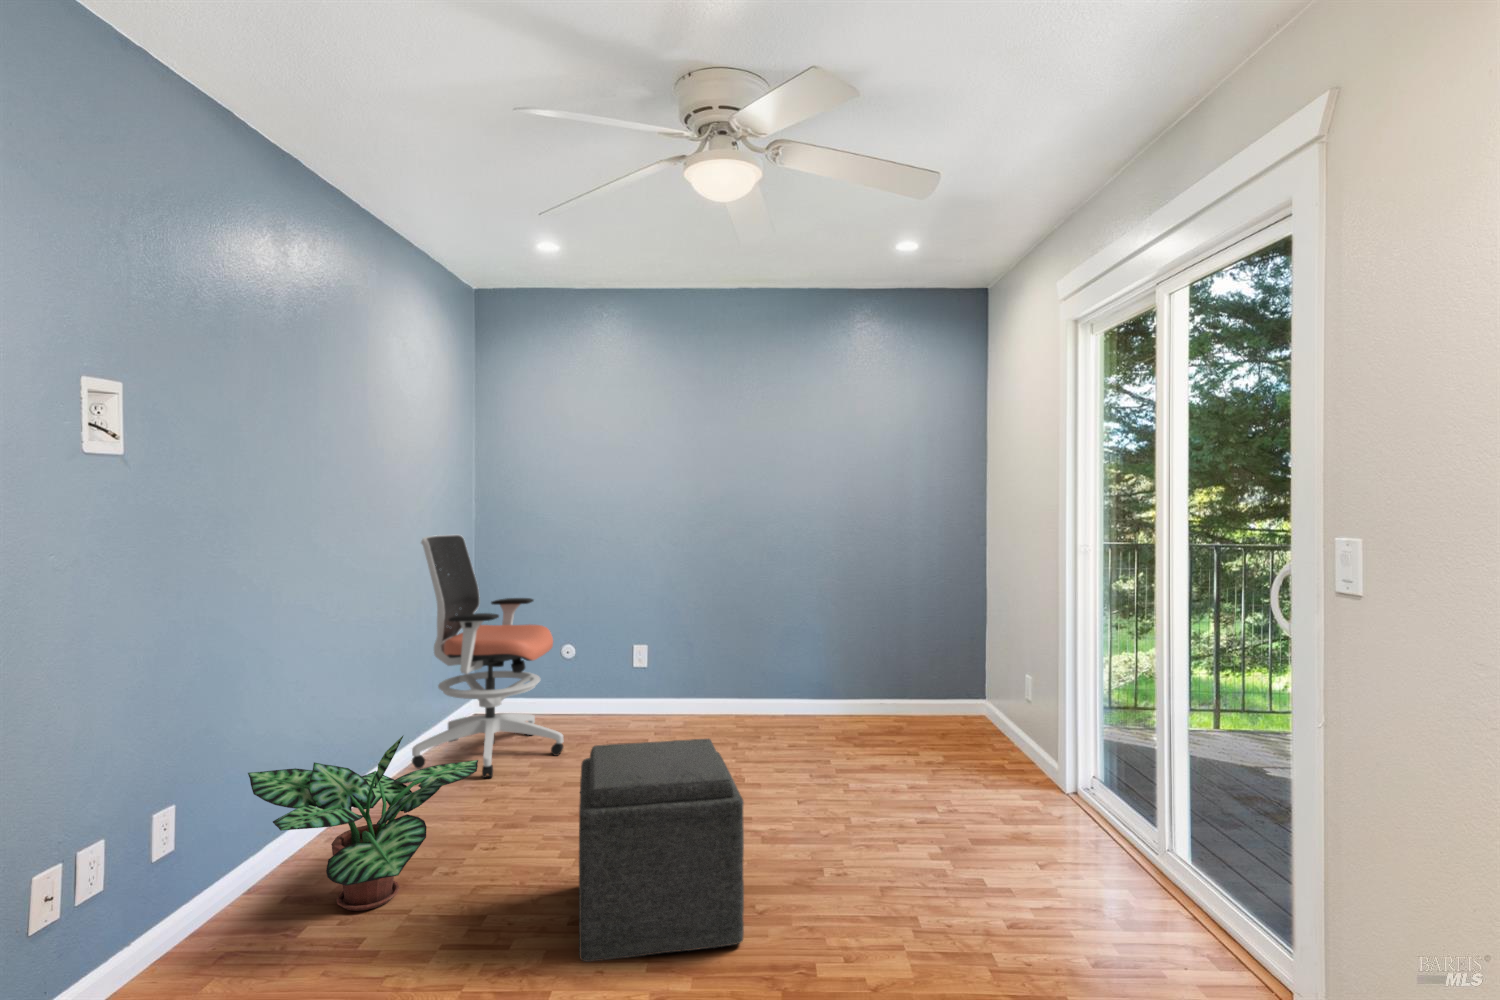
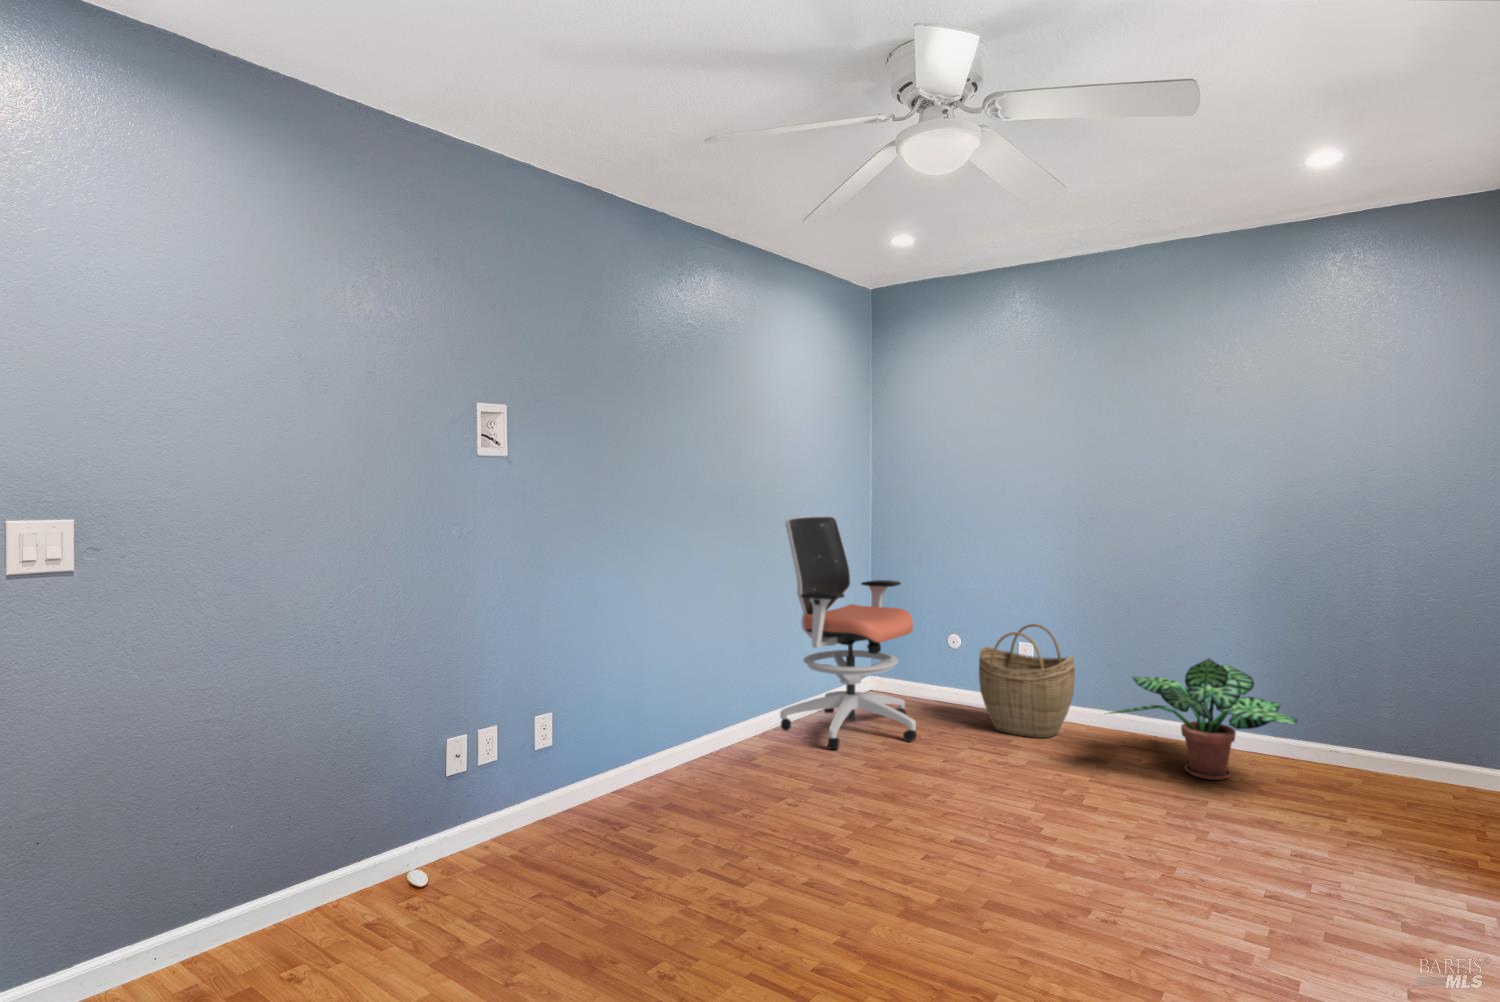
woven basket: none [609,629,692,731] -> present [979,624,1075,738]
potted plant: present [248,736,478,911] -> present [1110,659,1297,780]
ottoman: present [579,739,744,962] -> none [786,723,973,944]

